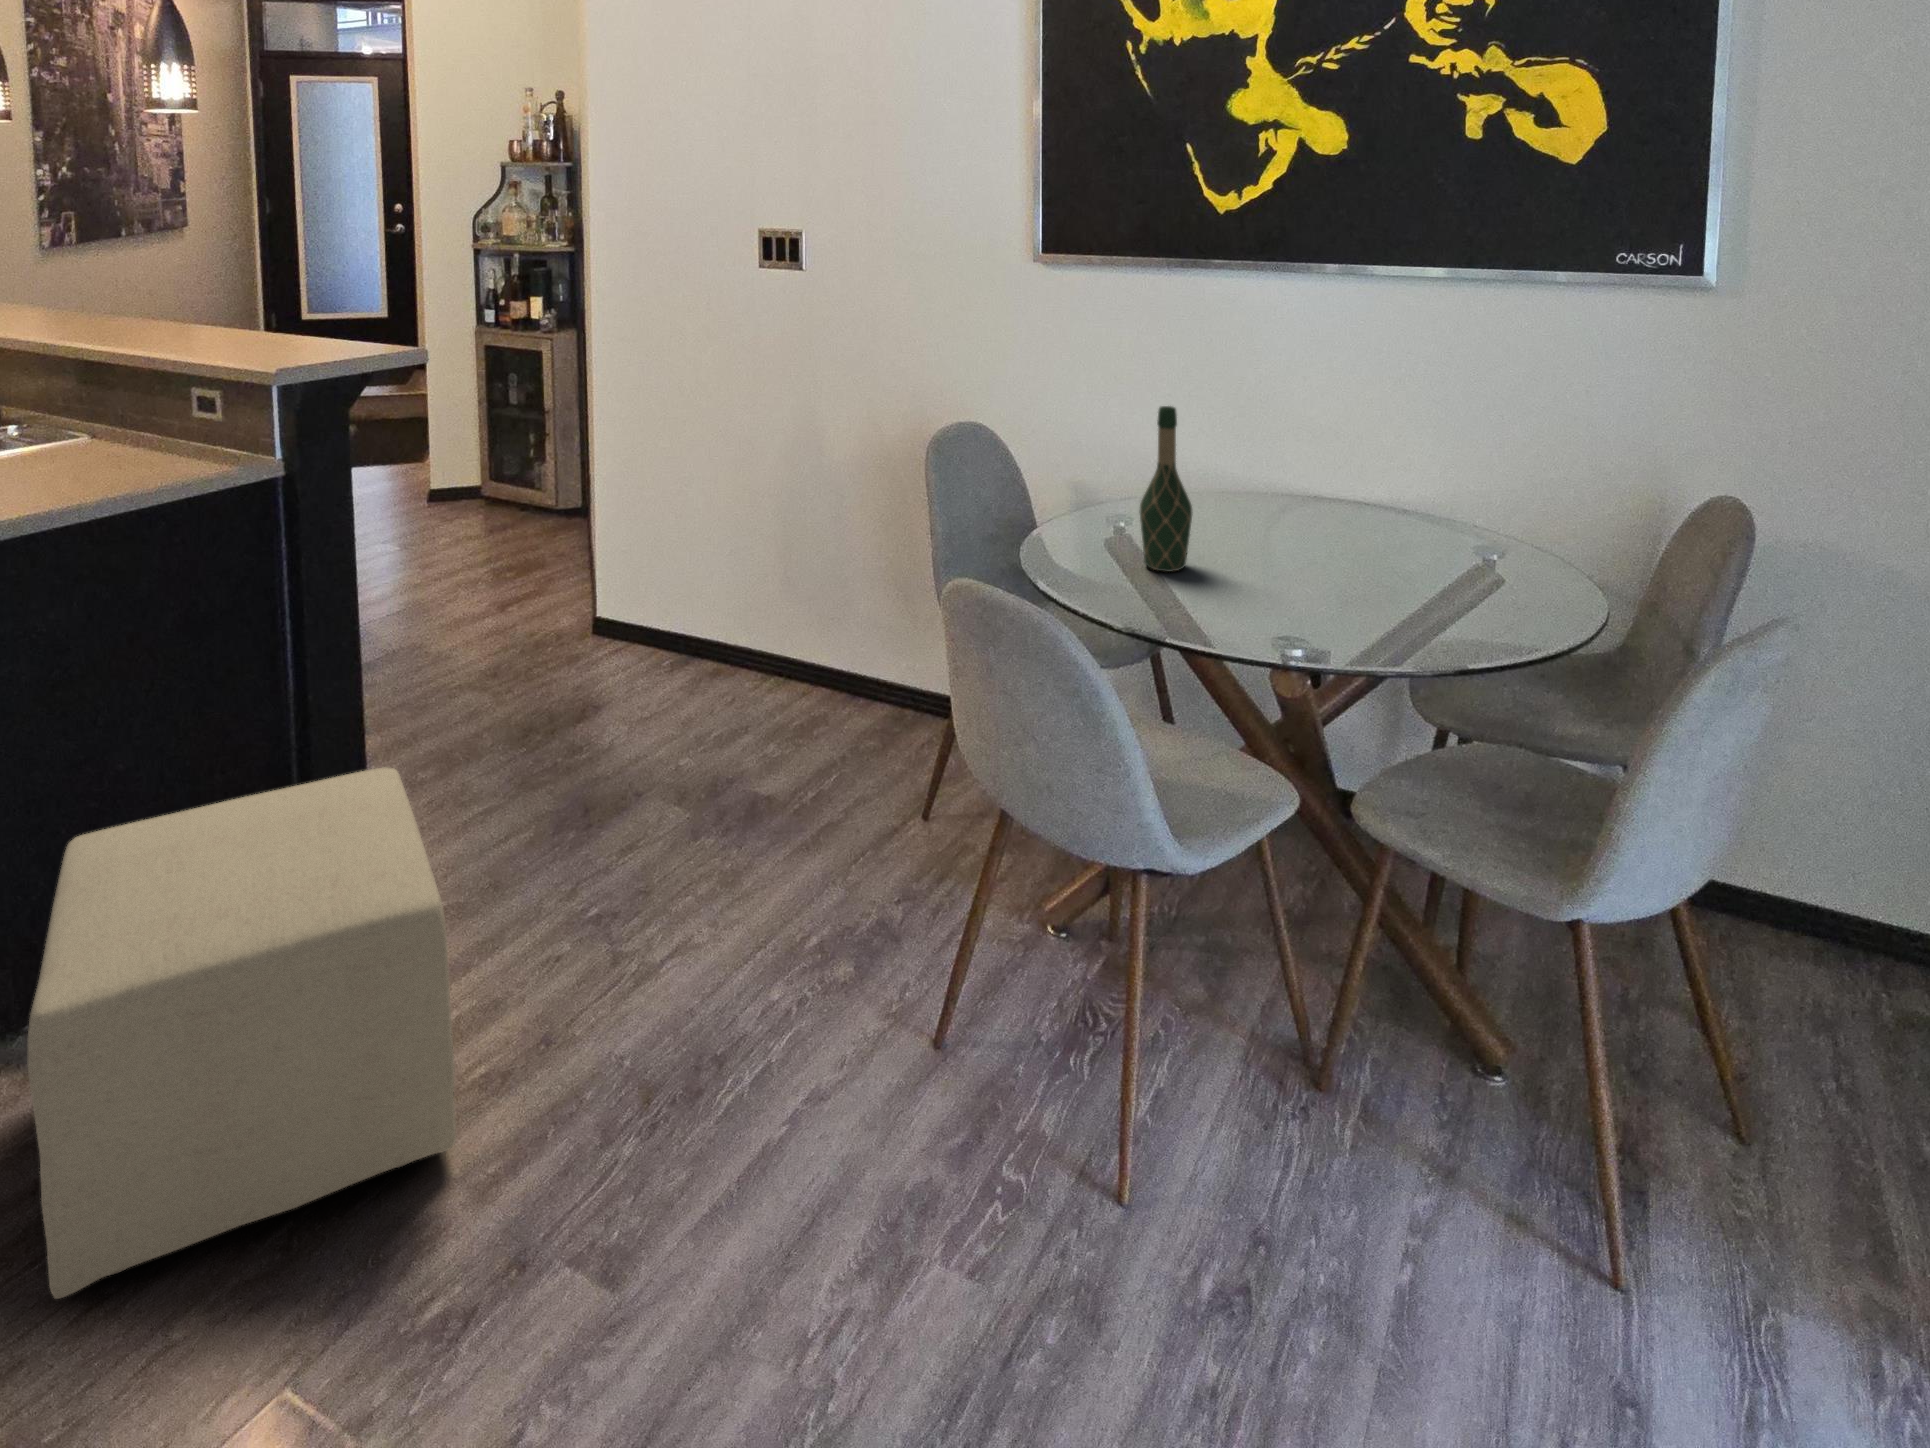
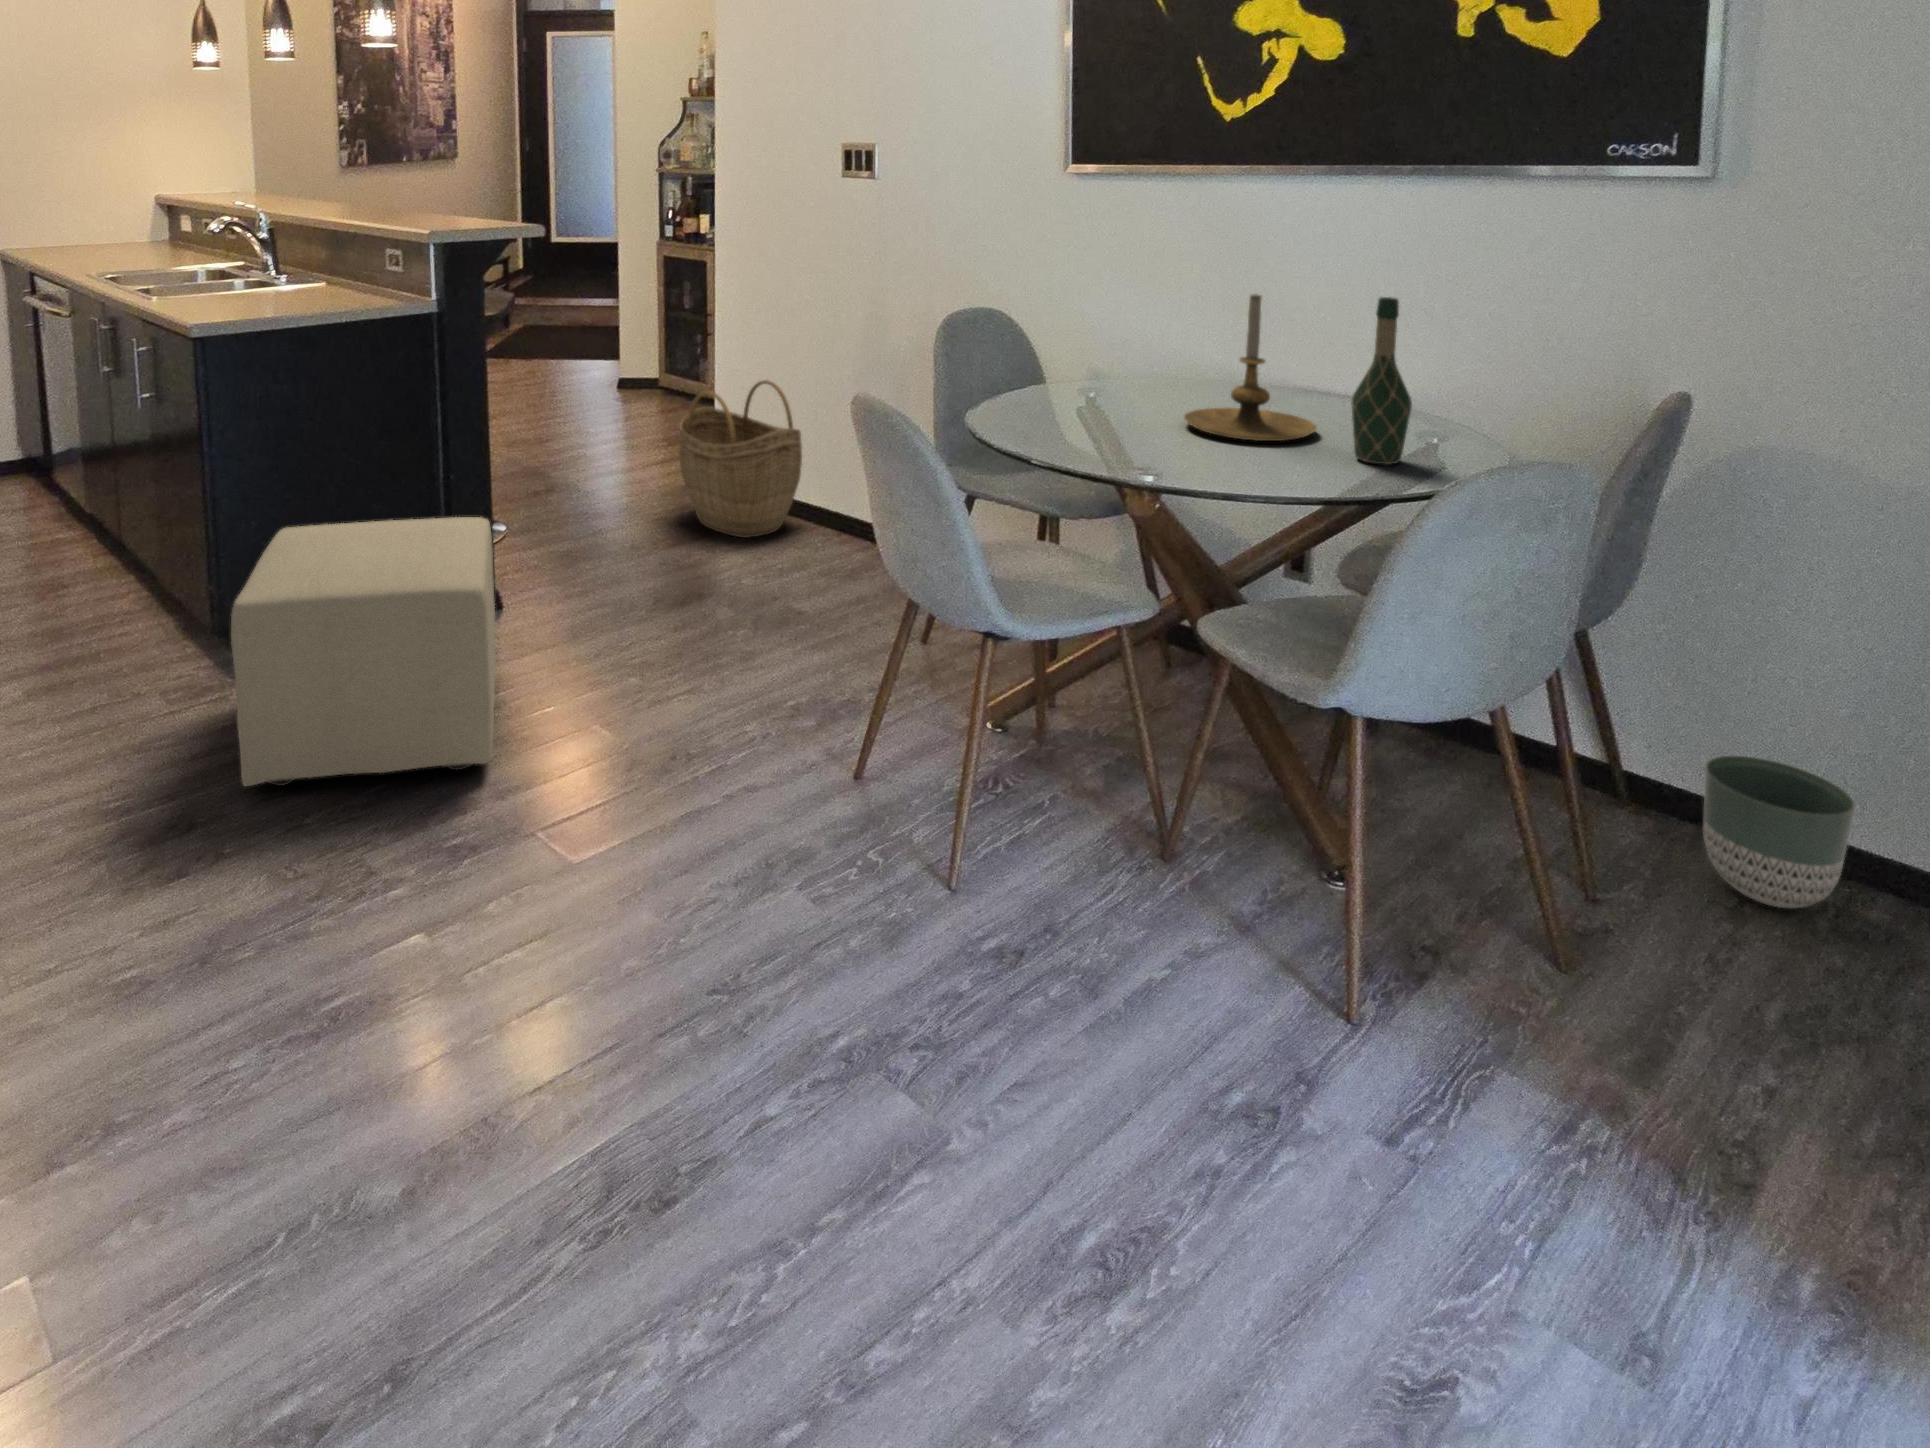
wine bottle: present [1140,406,1192,572] -> present [1351,297,1412,465]
candle holder: none [1261,415,1403,579] -> present [1184,294,1317,441]
woven basket: none [572,505,725,700] -> present [679,380,802,538]
planter: none [1756,841,1893,993] -> present [1703,756,1855,908]

